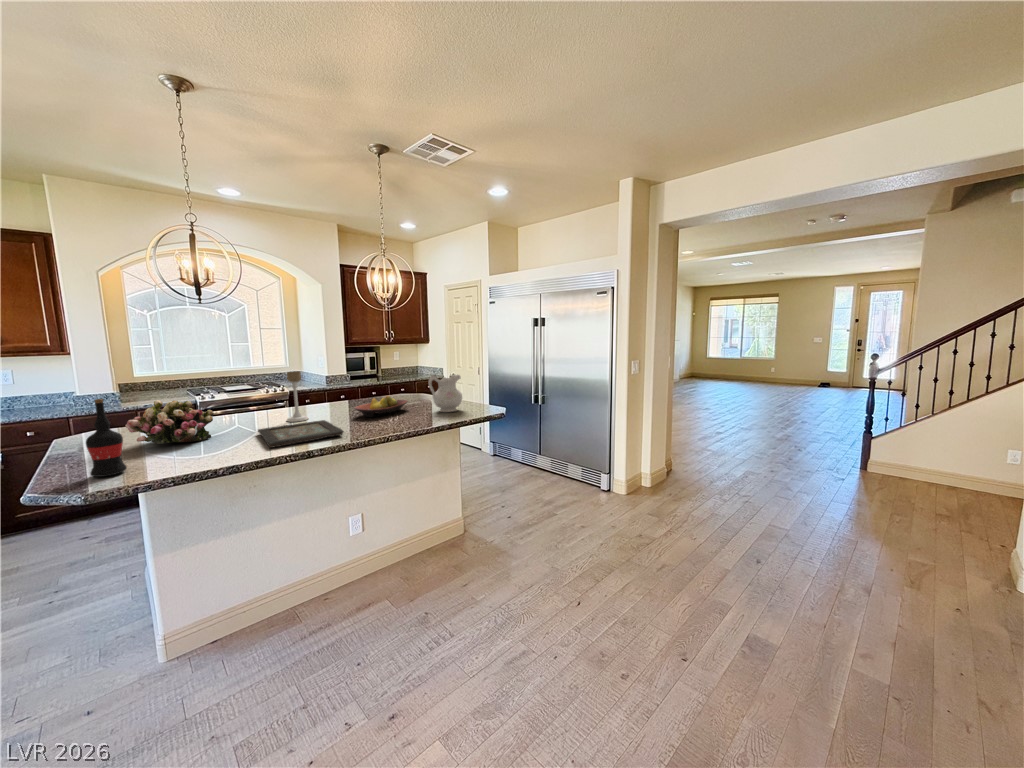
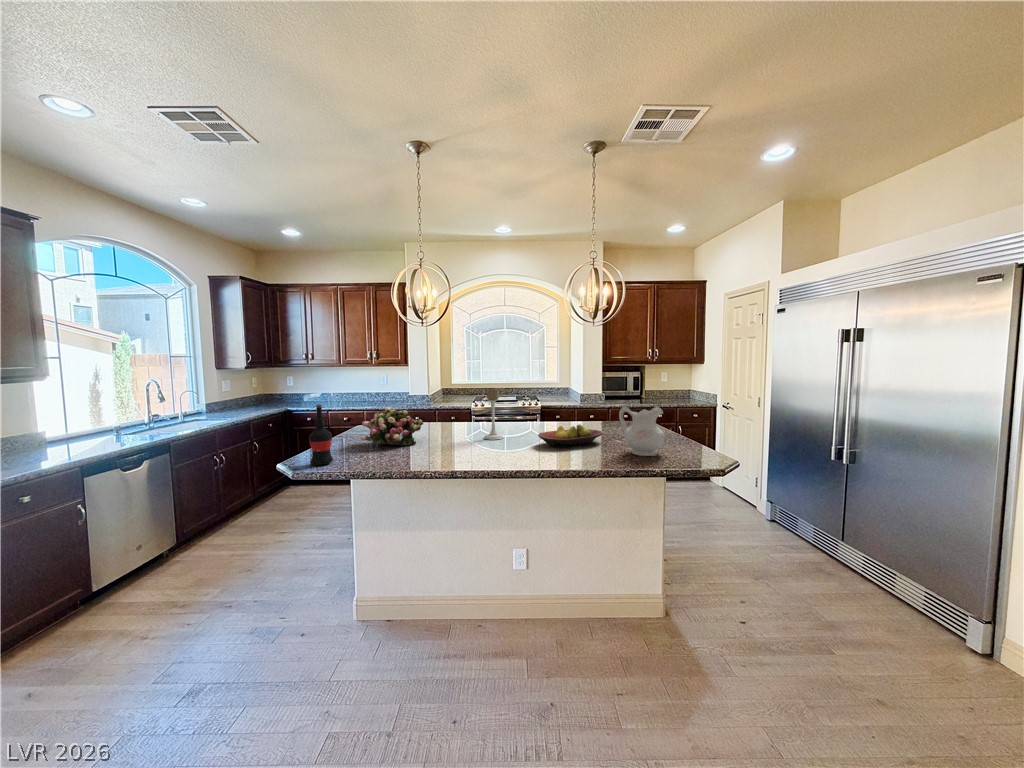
decorative tray: present [258,420,344,448] -> none [426,443,505,465]

